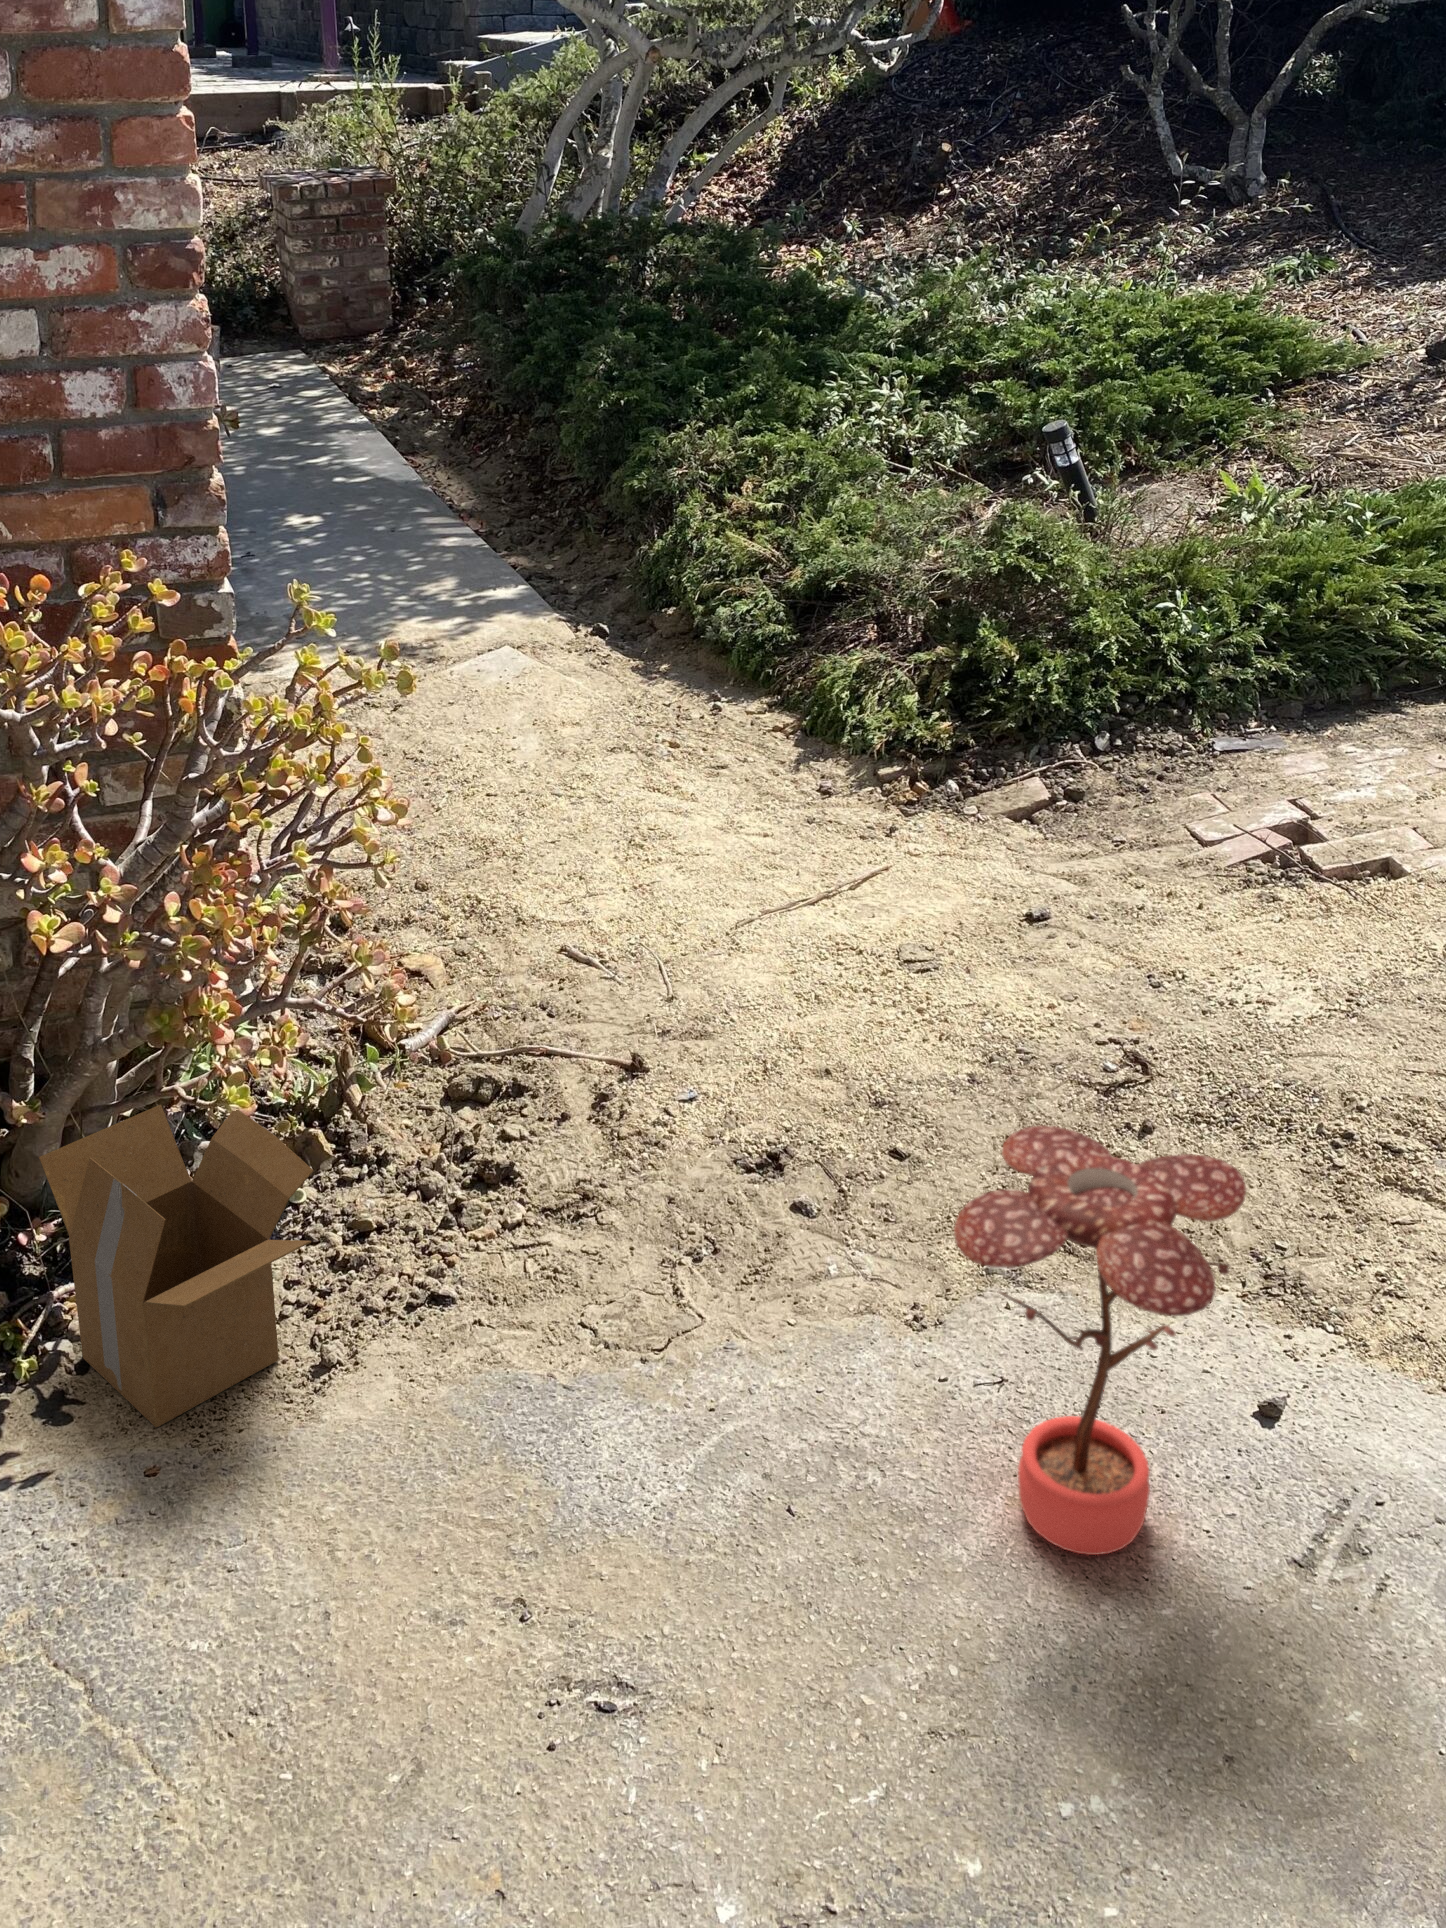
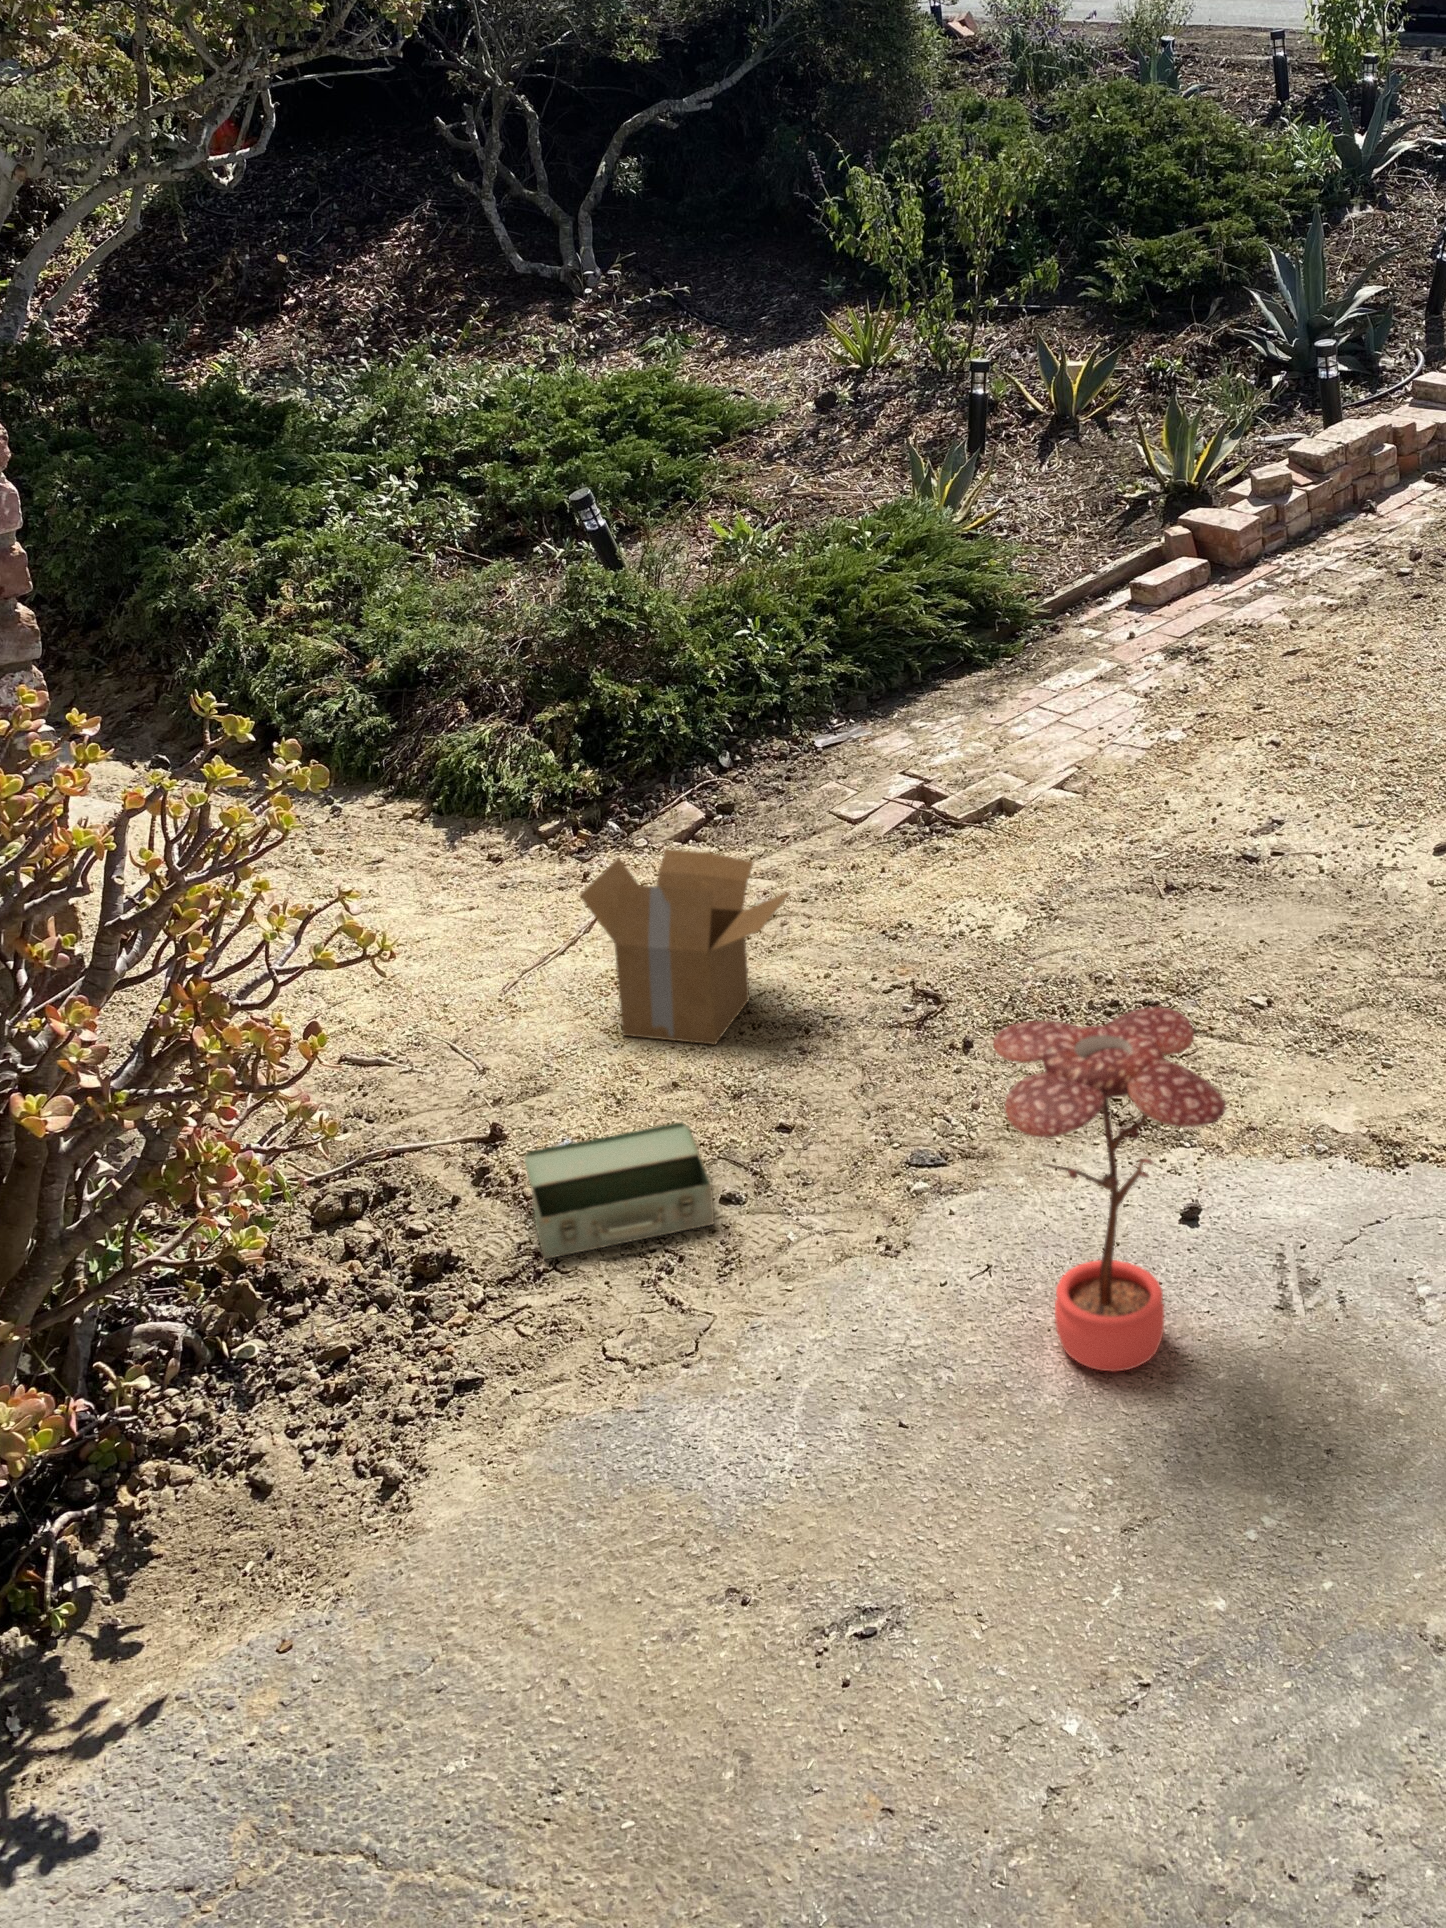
toolbox: none [591,1095,786,1229] -> present [524,1122,714,1259]
cardboard box: present [39,1105,314,1428] -> present [580,849,790,1045]

